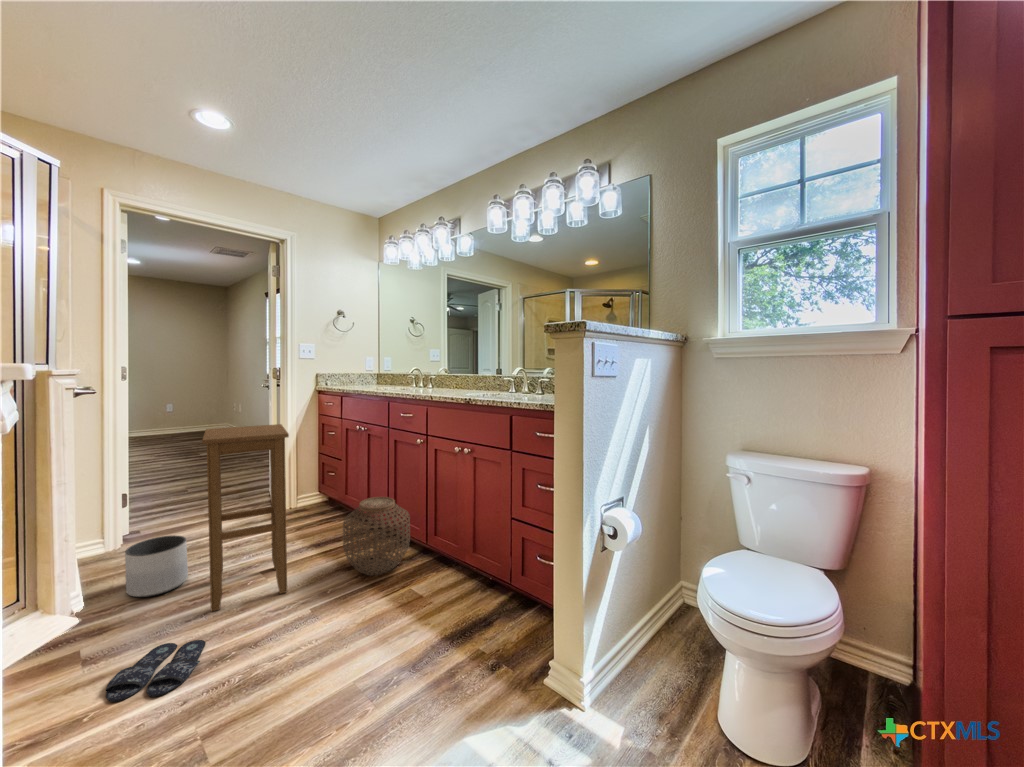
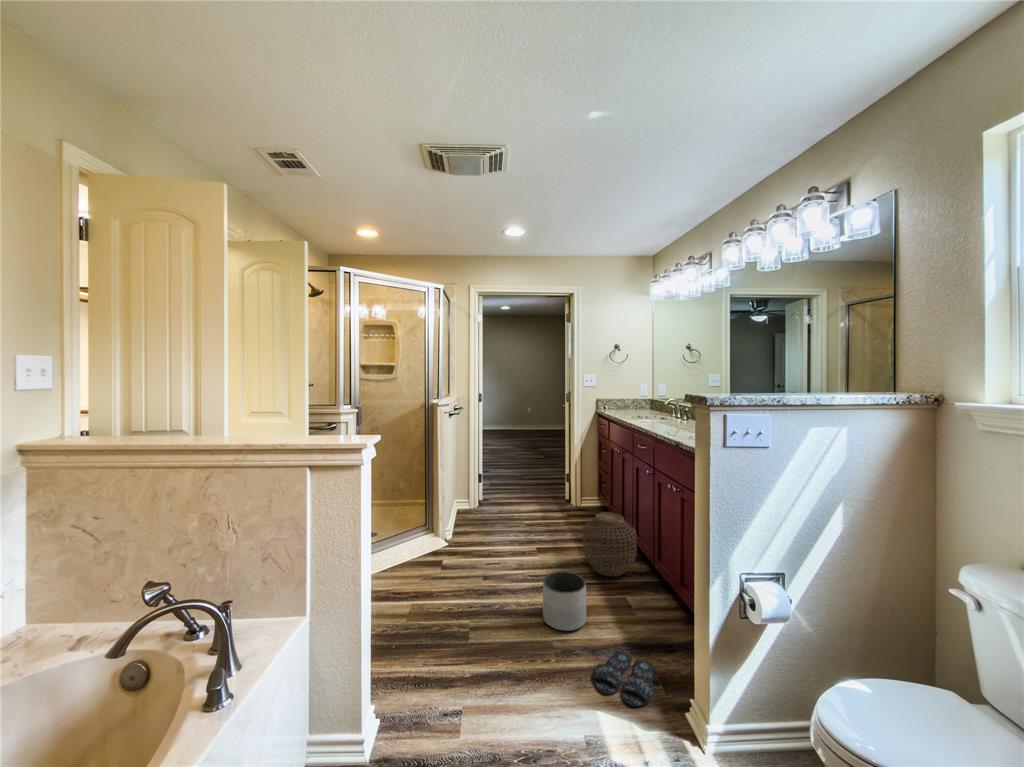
stool: present [202,424,289,611] -> none [498,444,550,566]
planter: present [125,535,188,597] -> present [543,571,586,631]
slippers: present [106,640,205,702] -> present [594,651,656,707]

